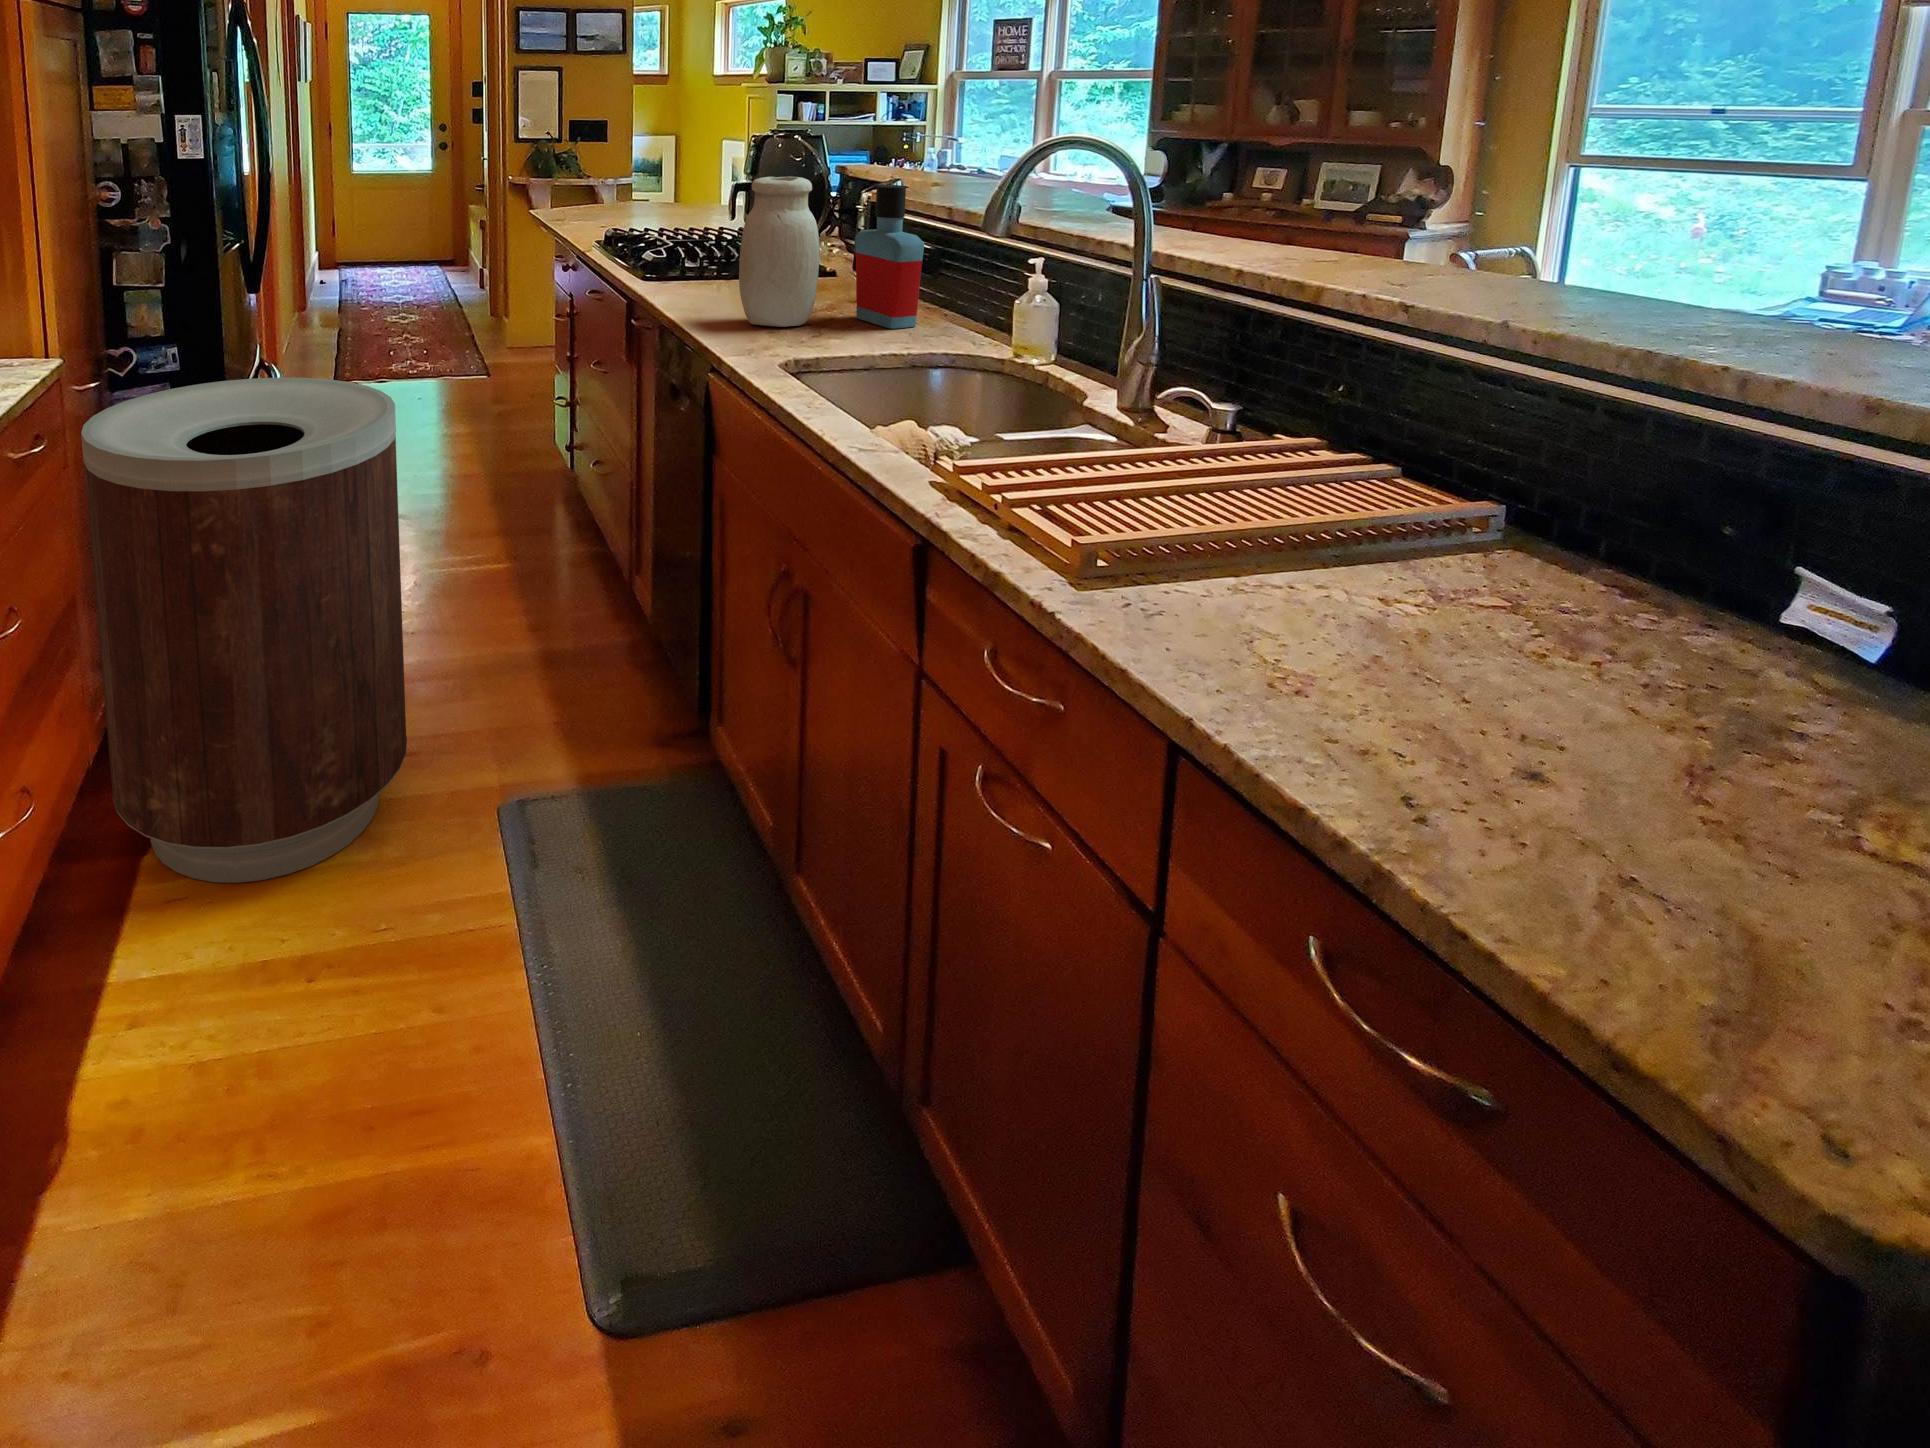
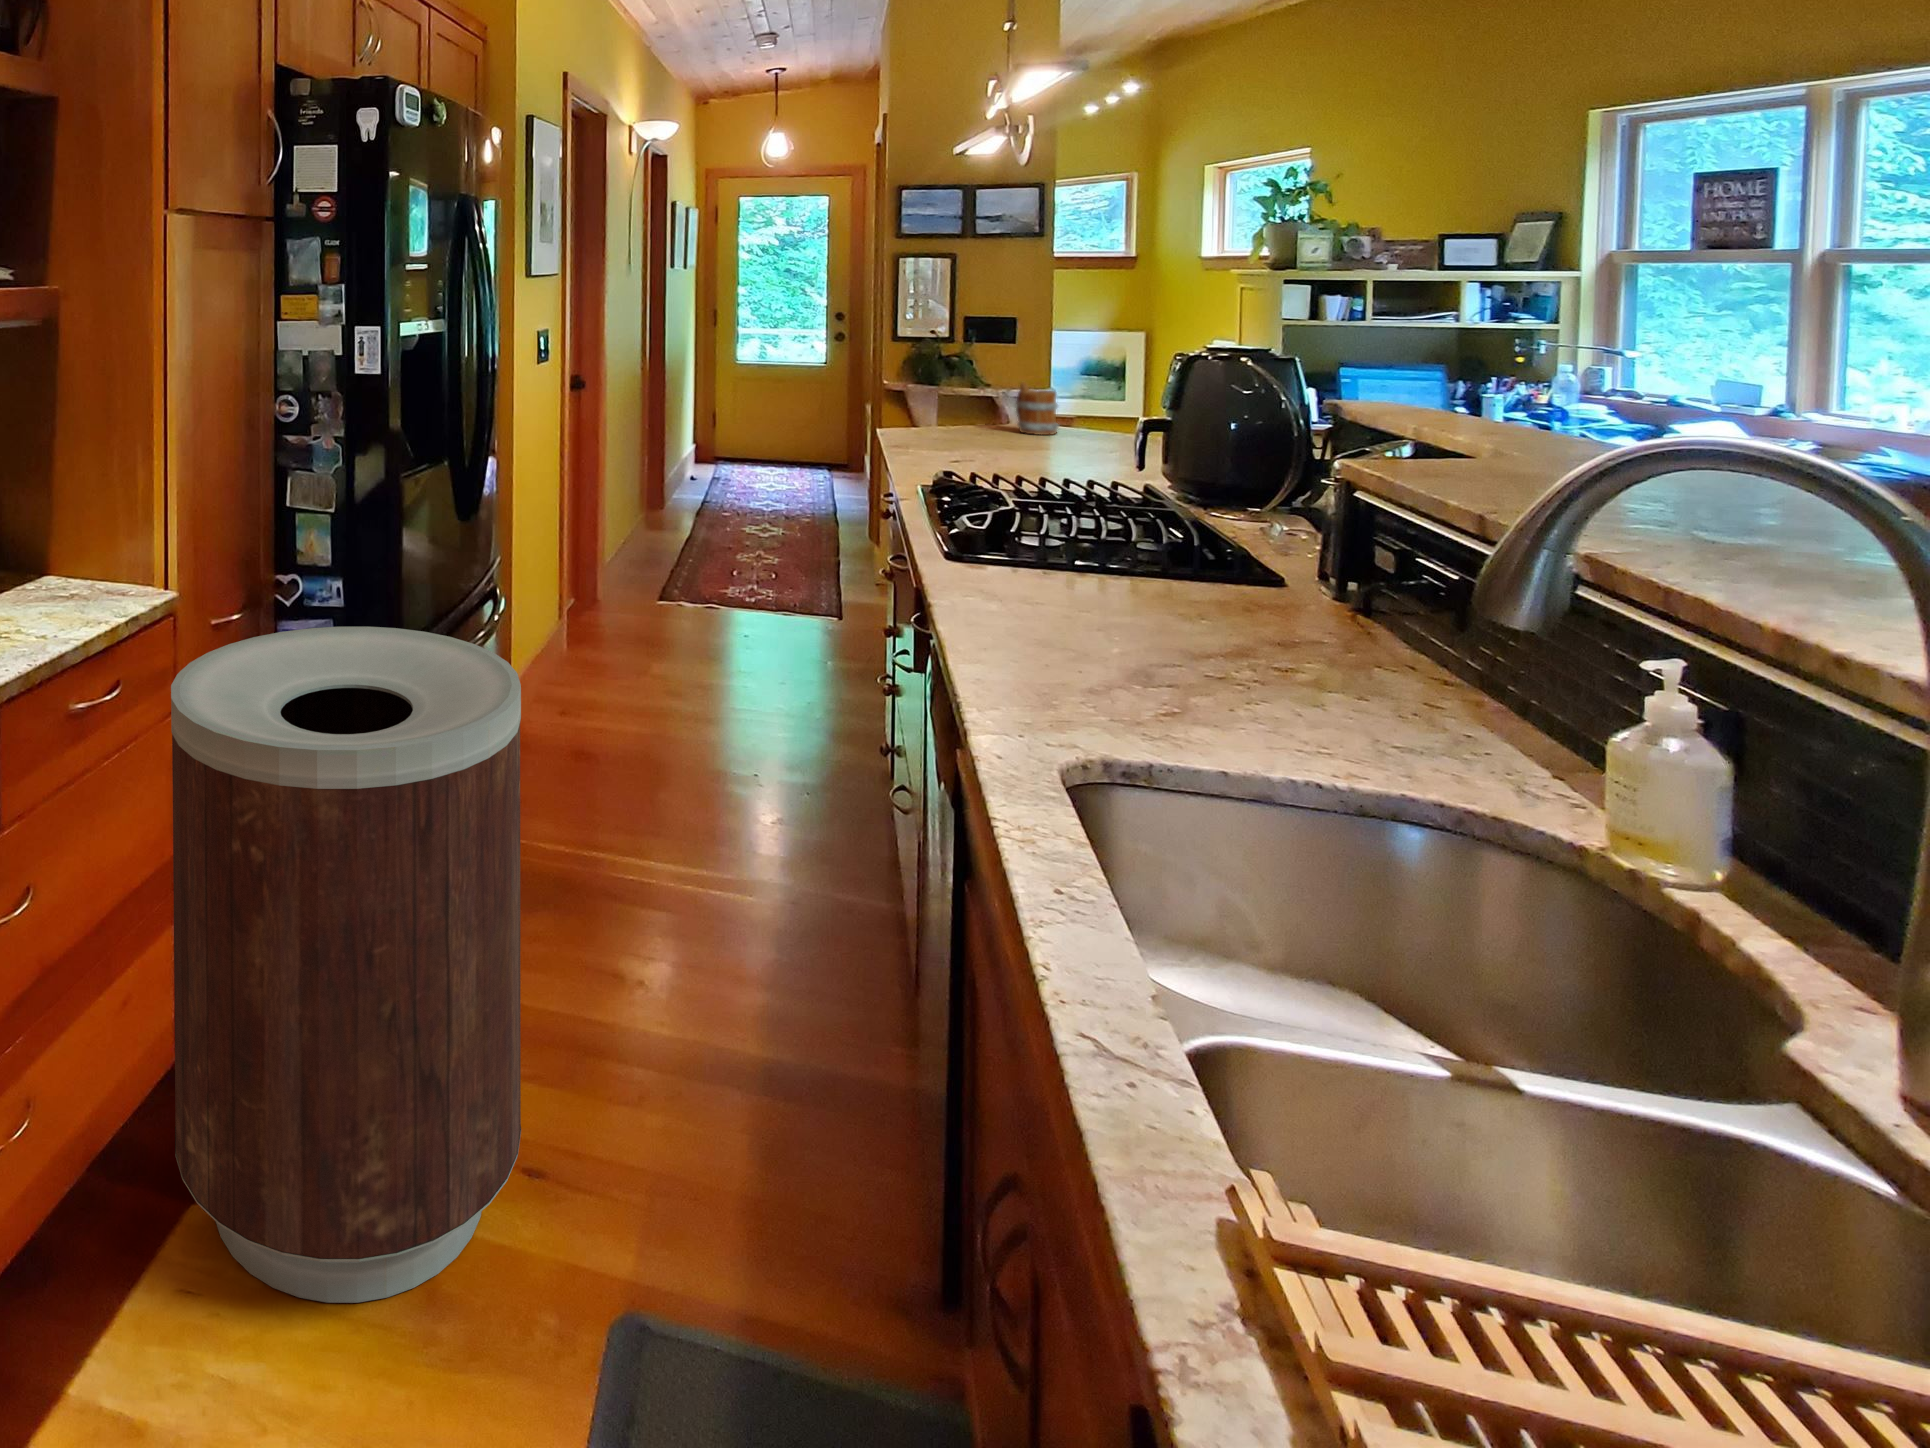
mug: none [632,167,663,206] -> present [1016,382,1059,435]
jar: present [739,177,819,327] -> none [1039,437,1186,684]
bottle: present [855,185,924,329] -> none [1267,464,1406,724]

